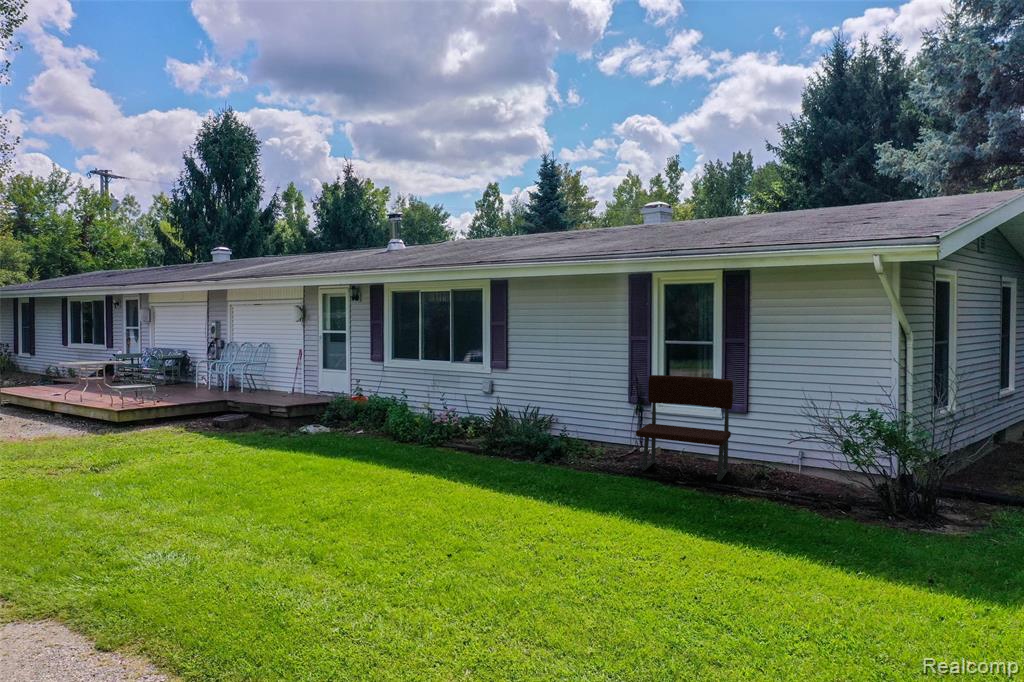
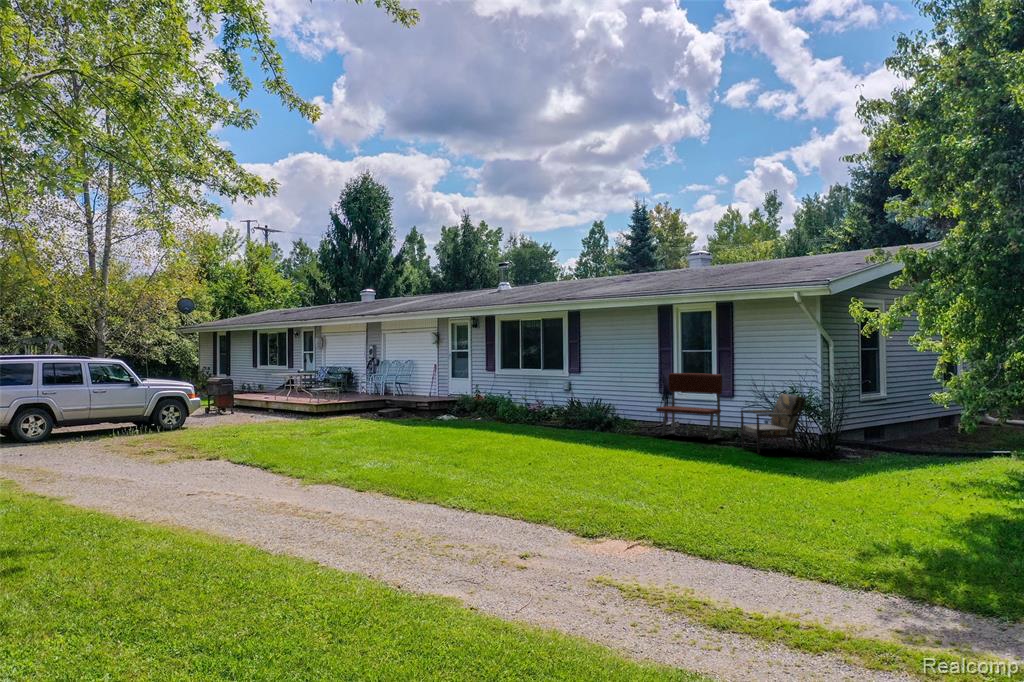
armchair: none [789,418,907,527] -> present [741,394,806,454]

